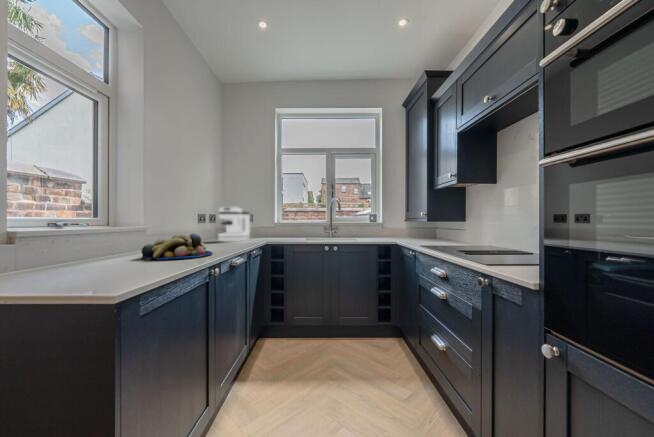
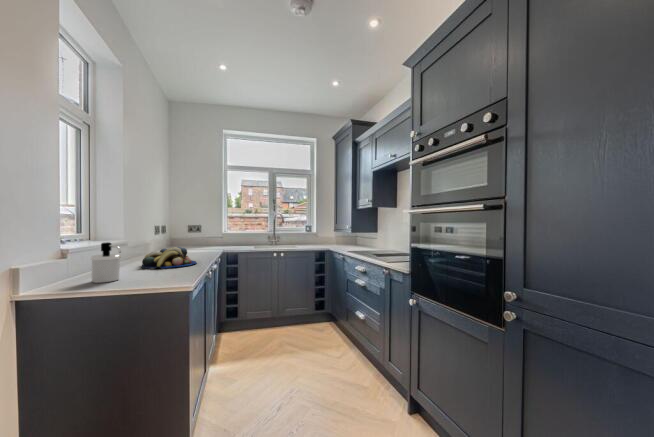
coffee maker: present [218,207,250,241] -> none [174,221,203,251]
soap dispenser: none [34,222,79,276] -> present [91,242,121,283]

